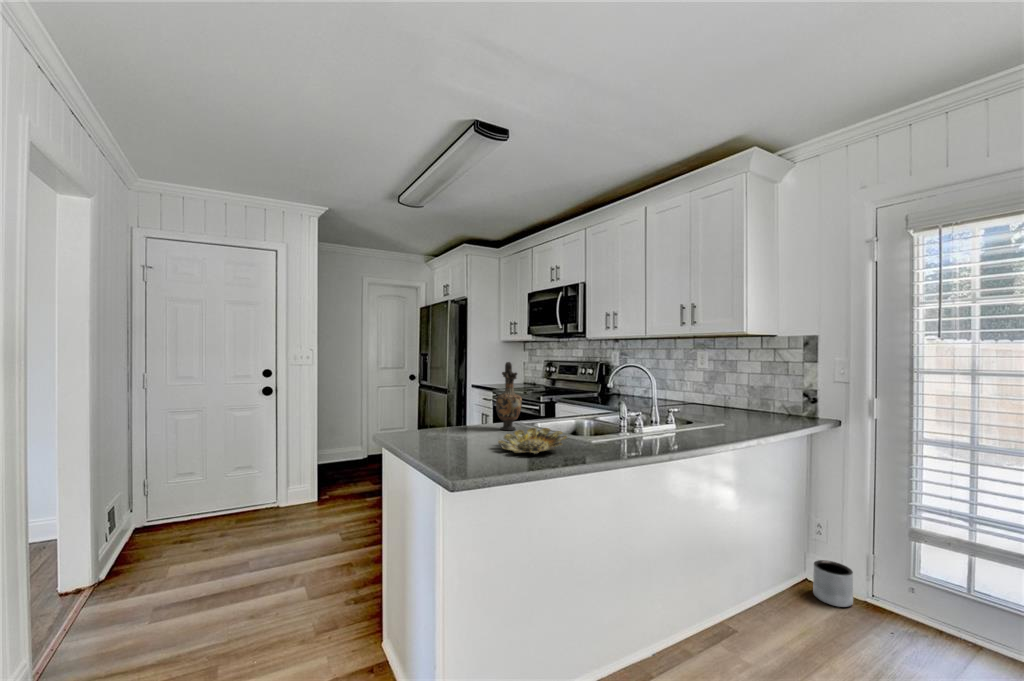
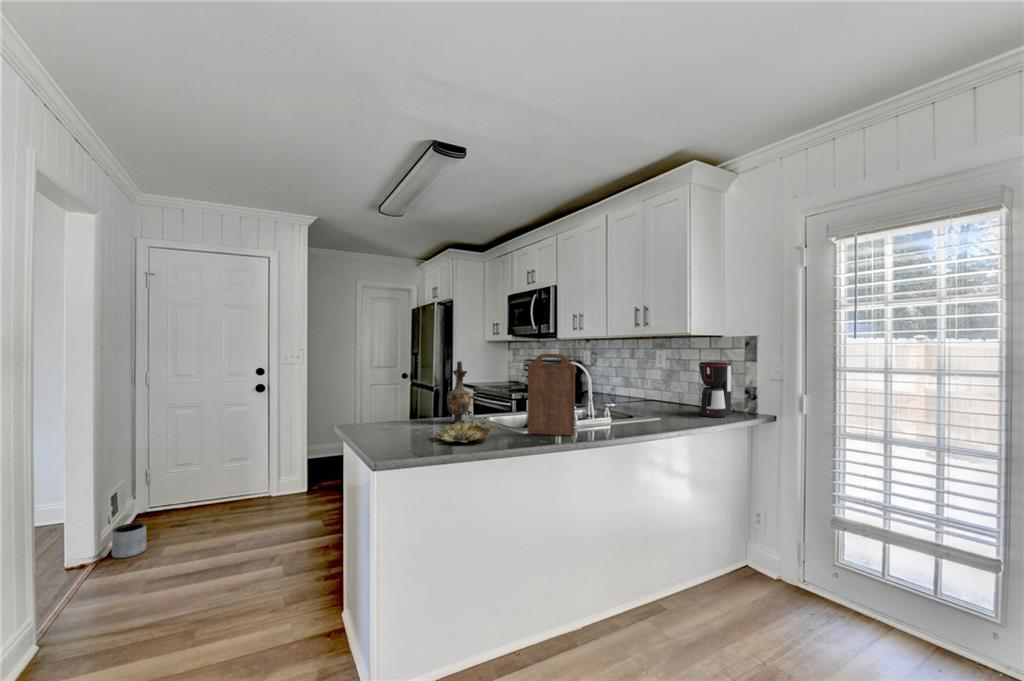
cutting board: none [594,354,648,444] -> present [528,354,575,435]
coffee maker: none [756,363,789,422] -> present [699,362,731,417]
planter: present [813,560,853,607] -> present [112,522,146,558]

